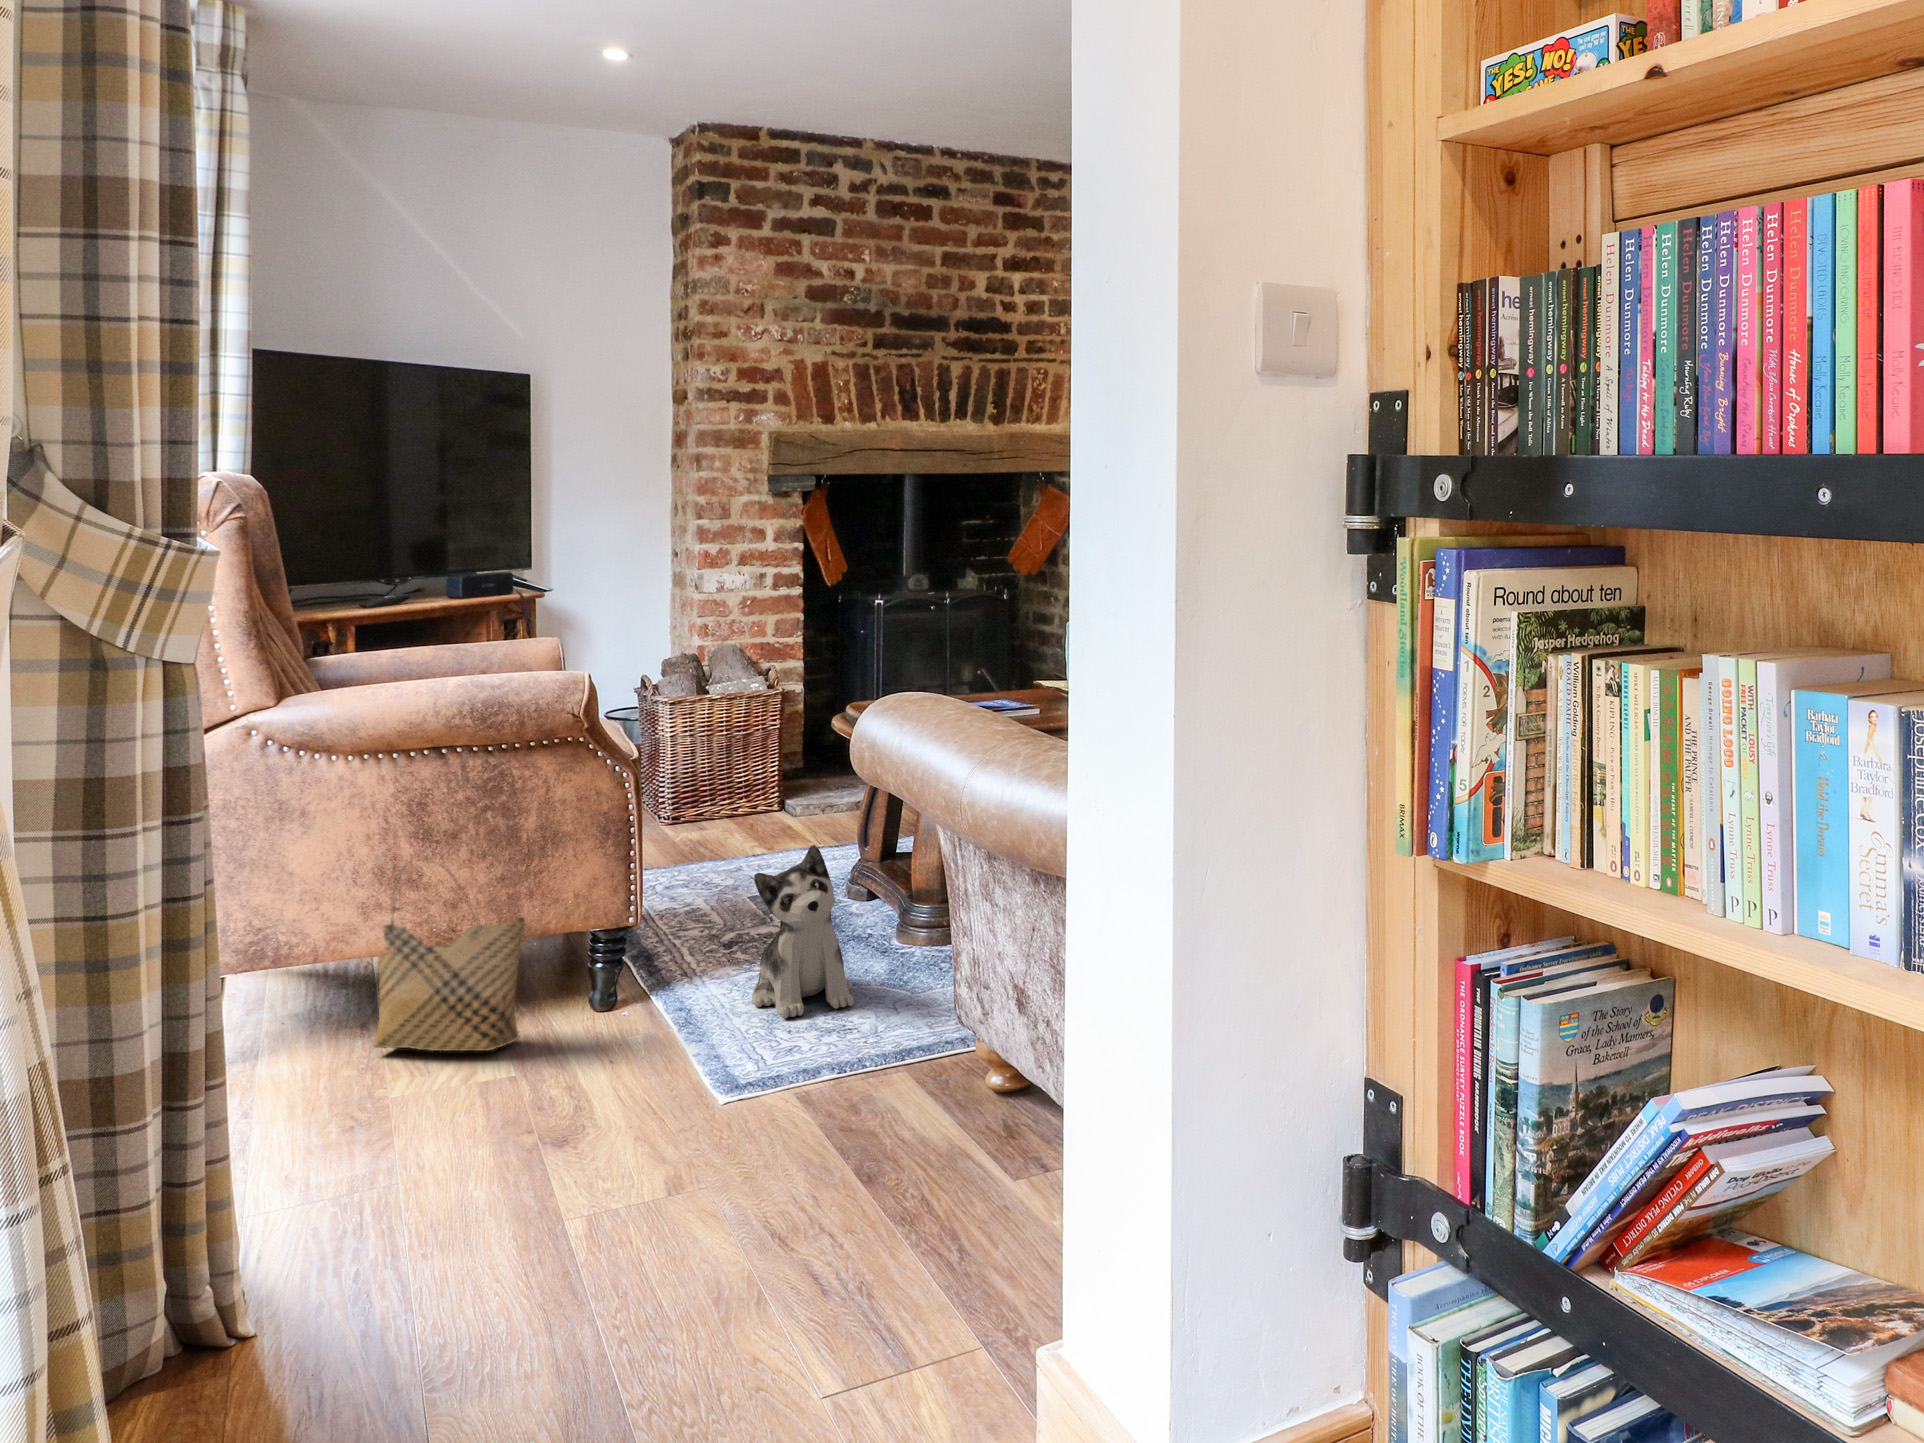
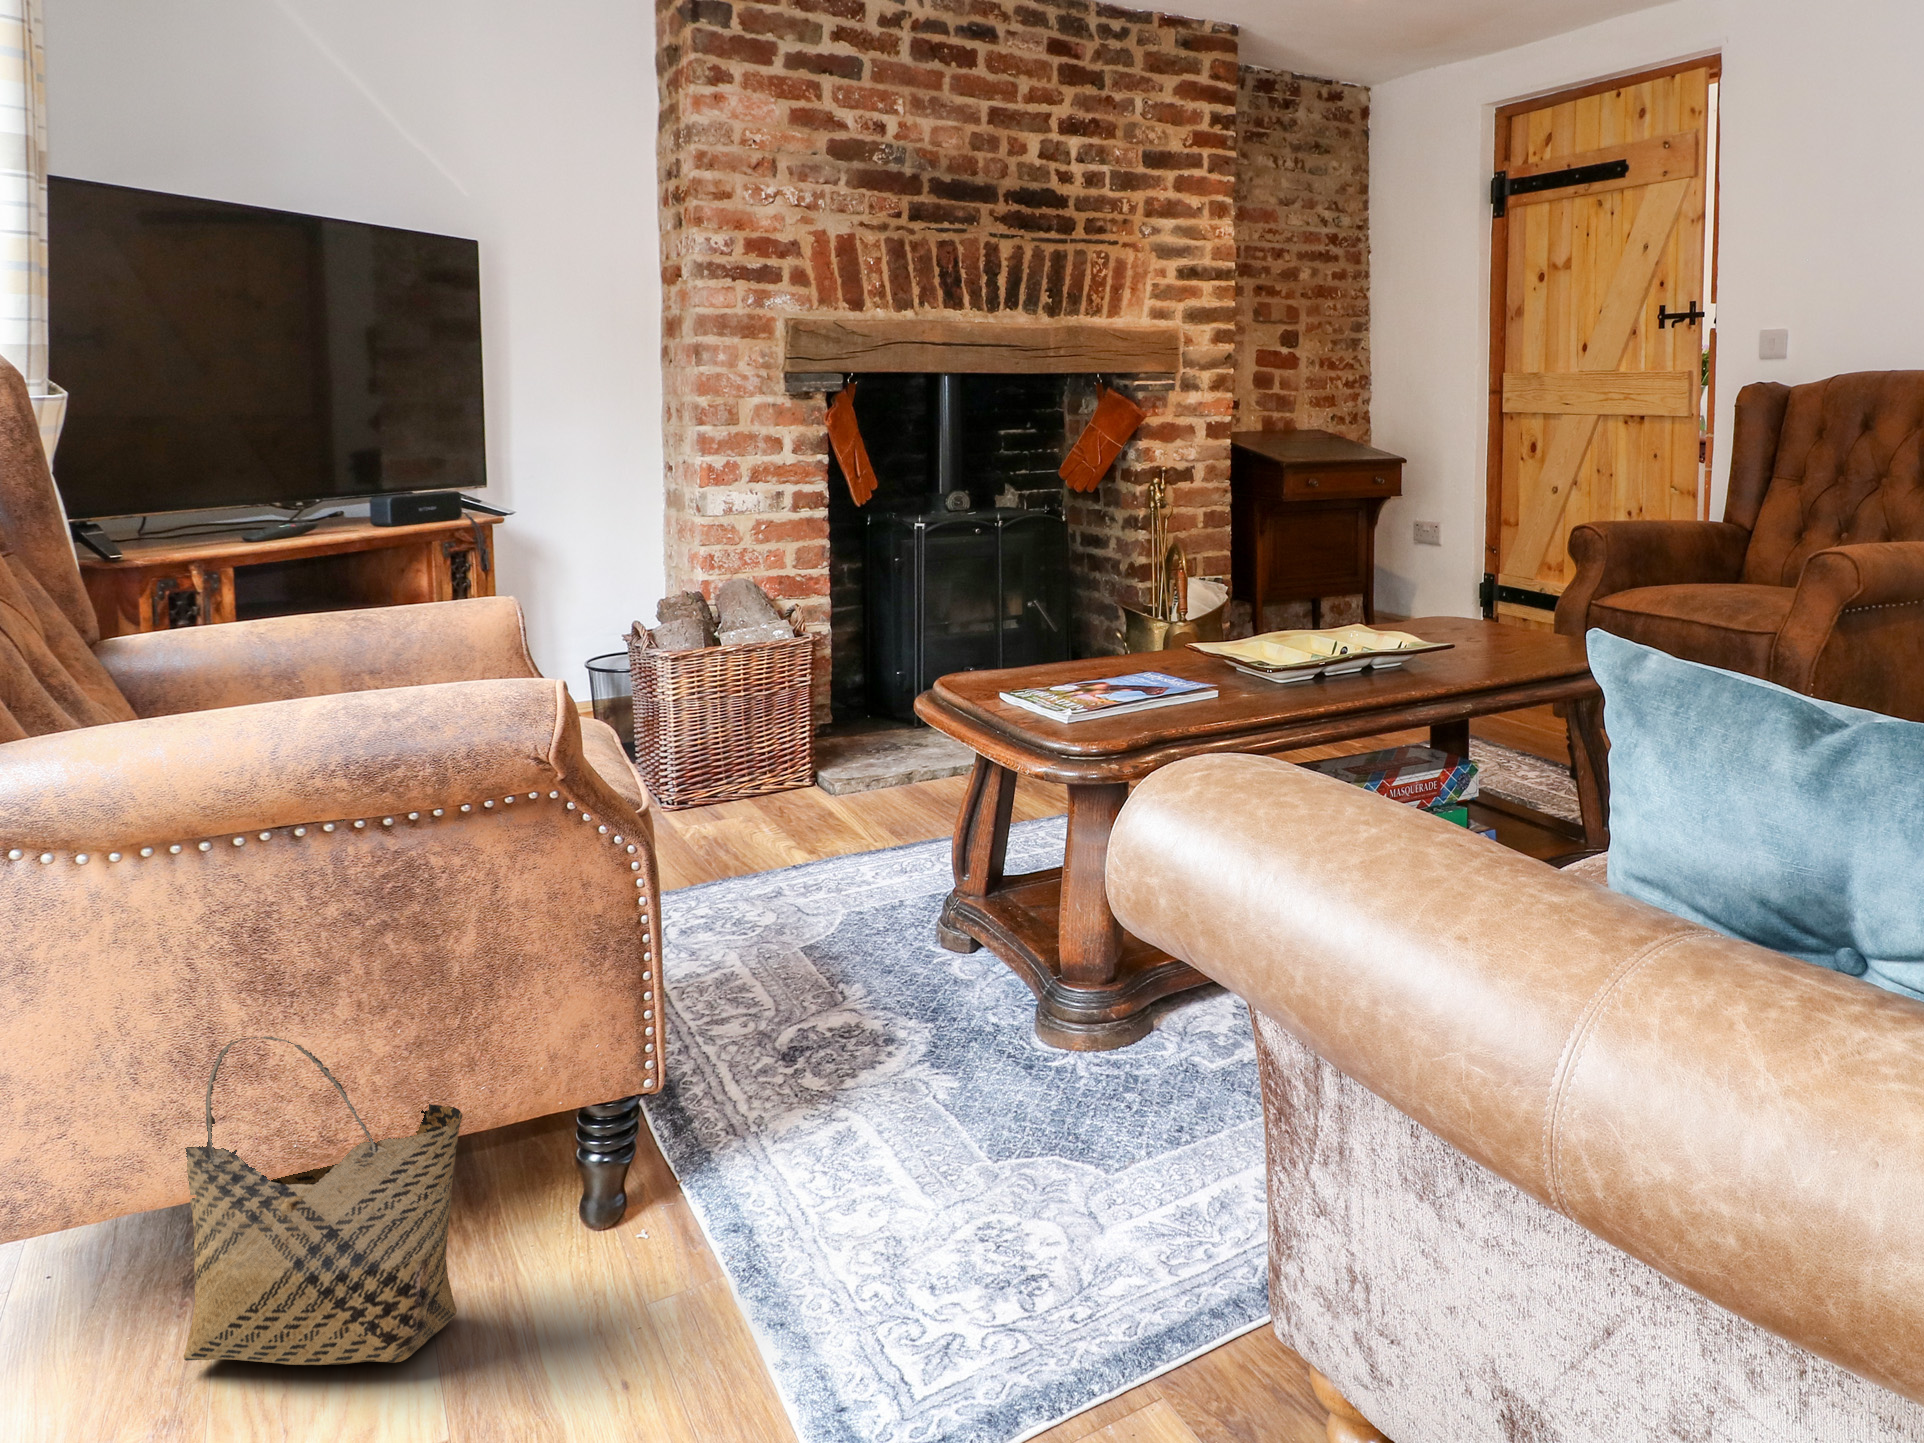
plush toy: present [752,845,854,1019] -> none [847,945,1015,1239]

